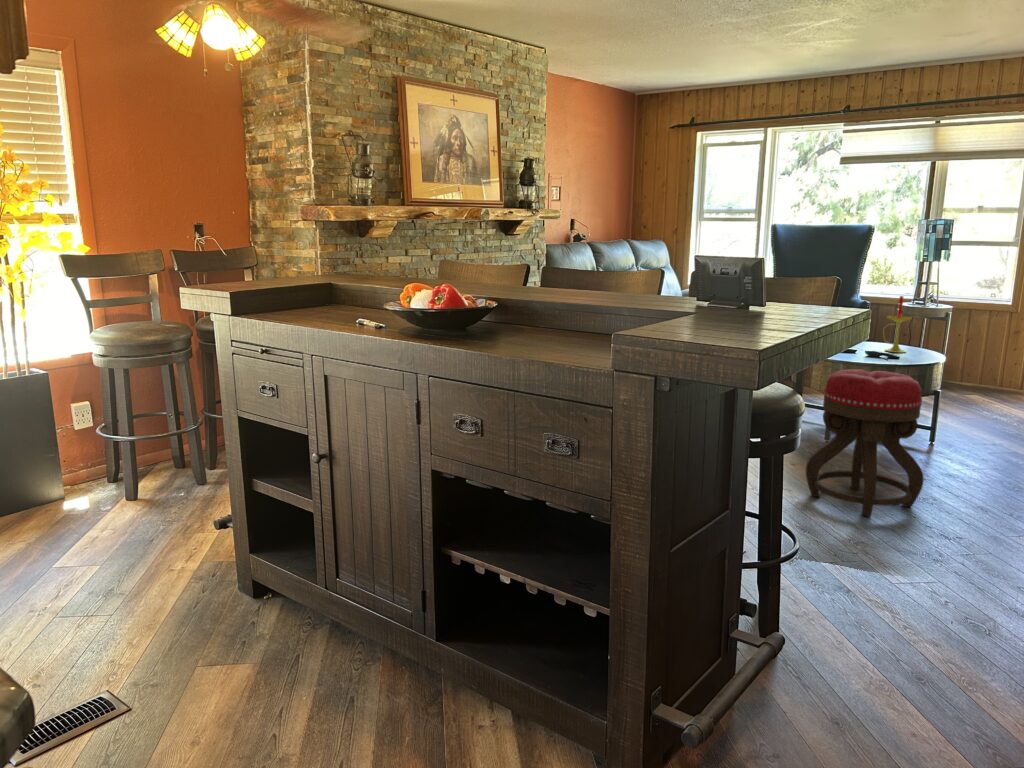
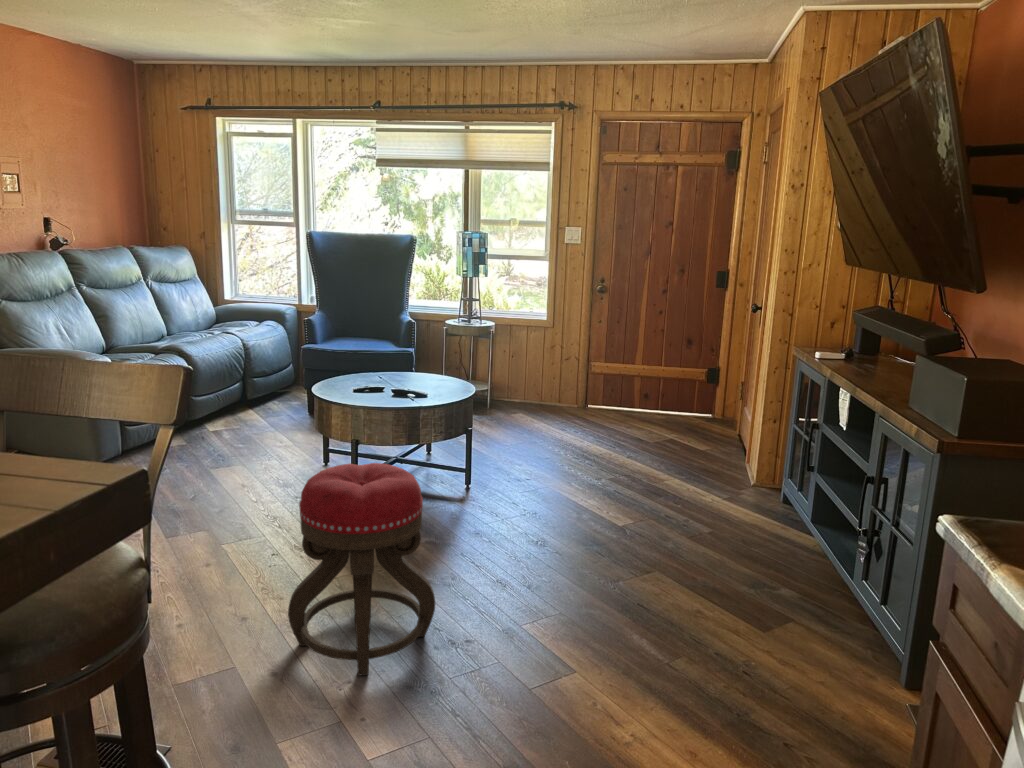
candle: present [883,296,911,353] -> none [408,331,437,399]

